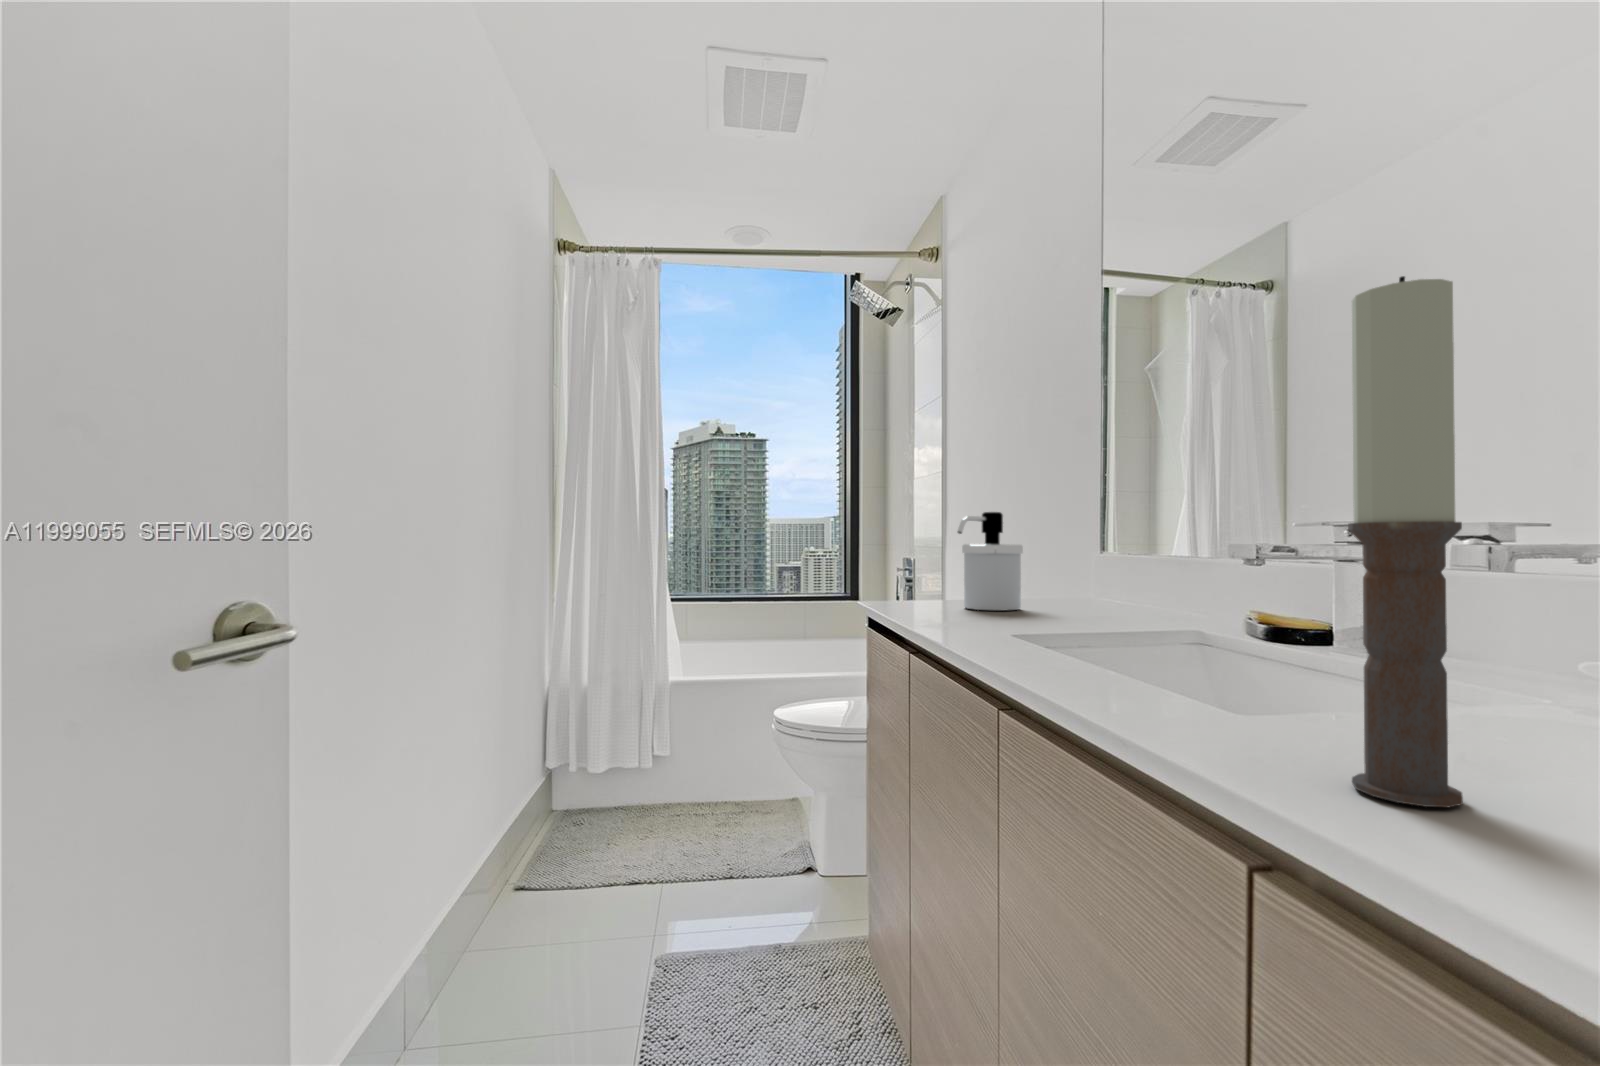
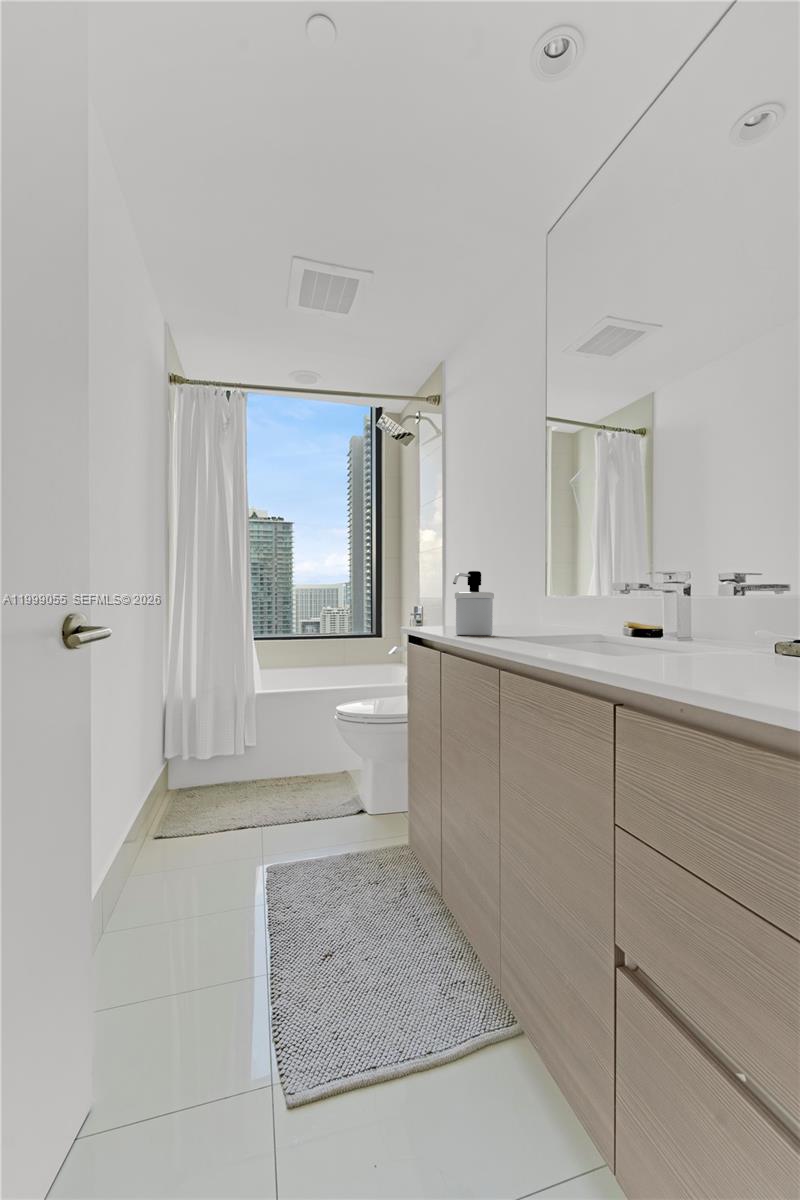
candle: present [1348,276,1463,807] -> none [643,451,683,666]

